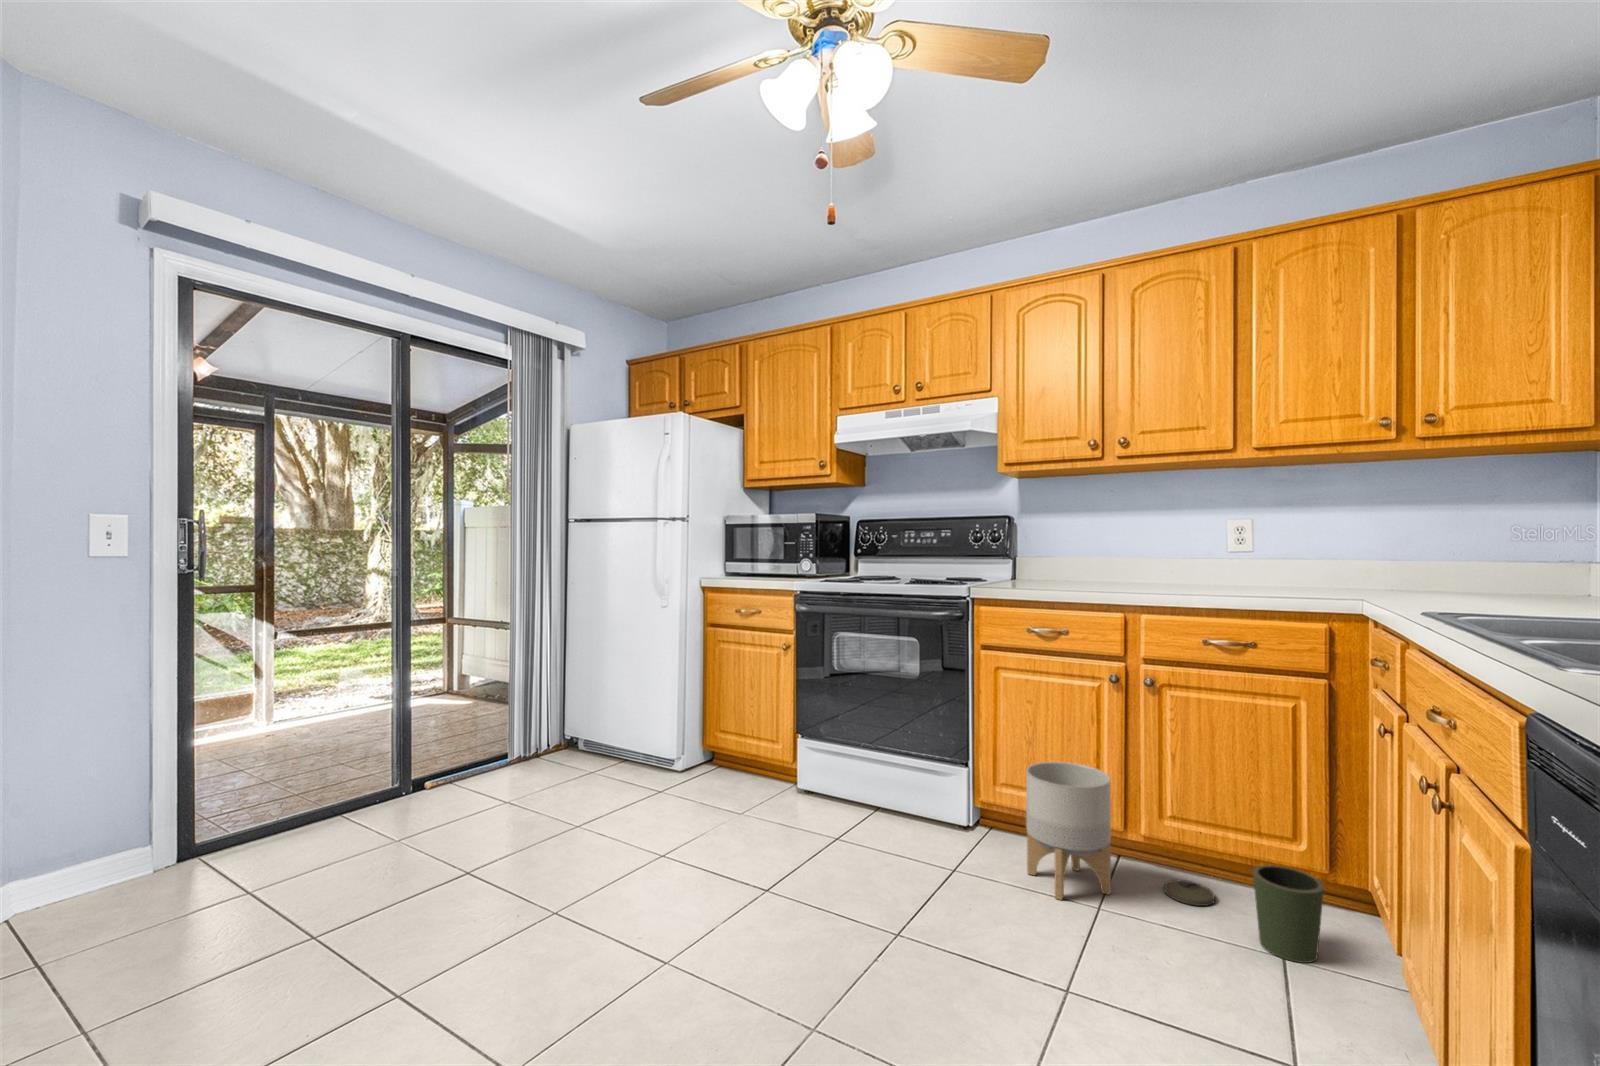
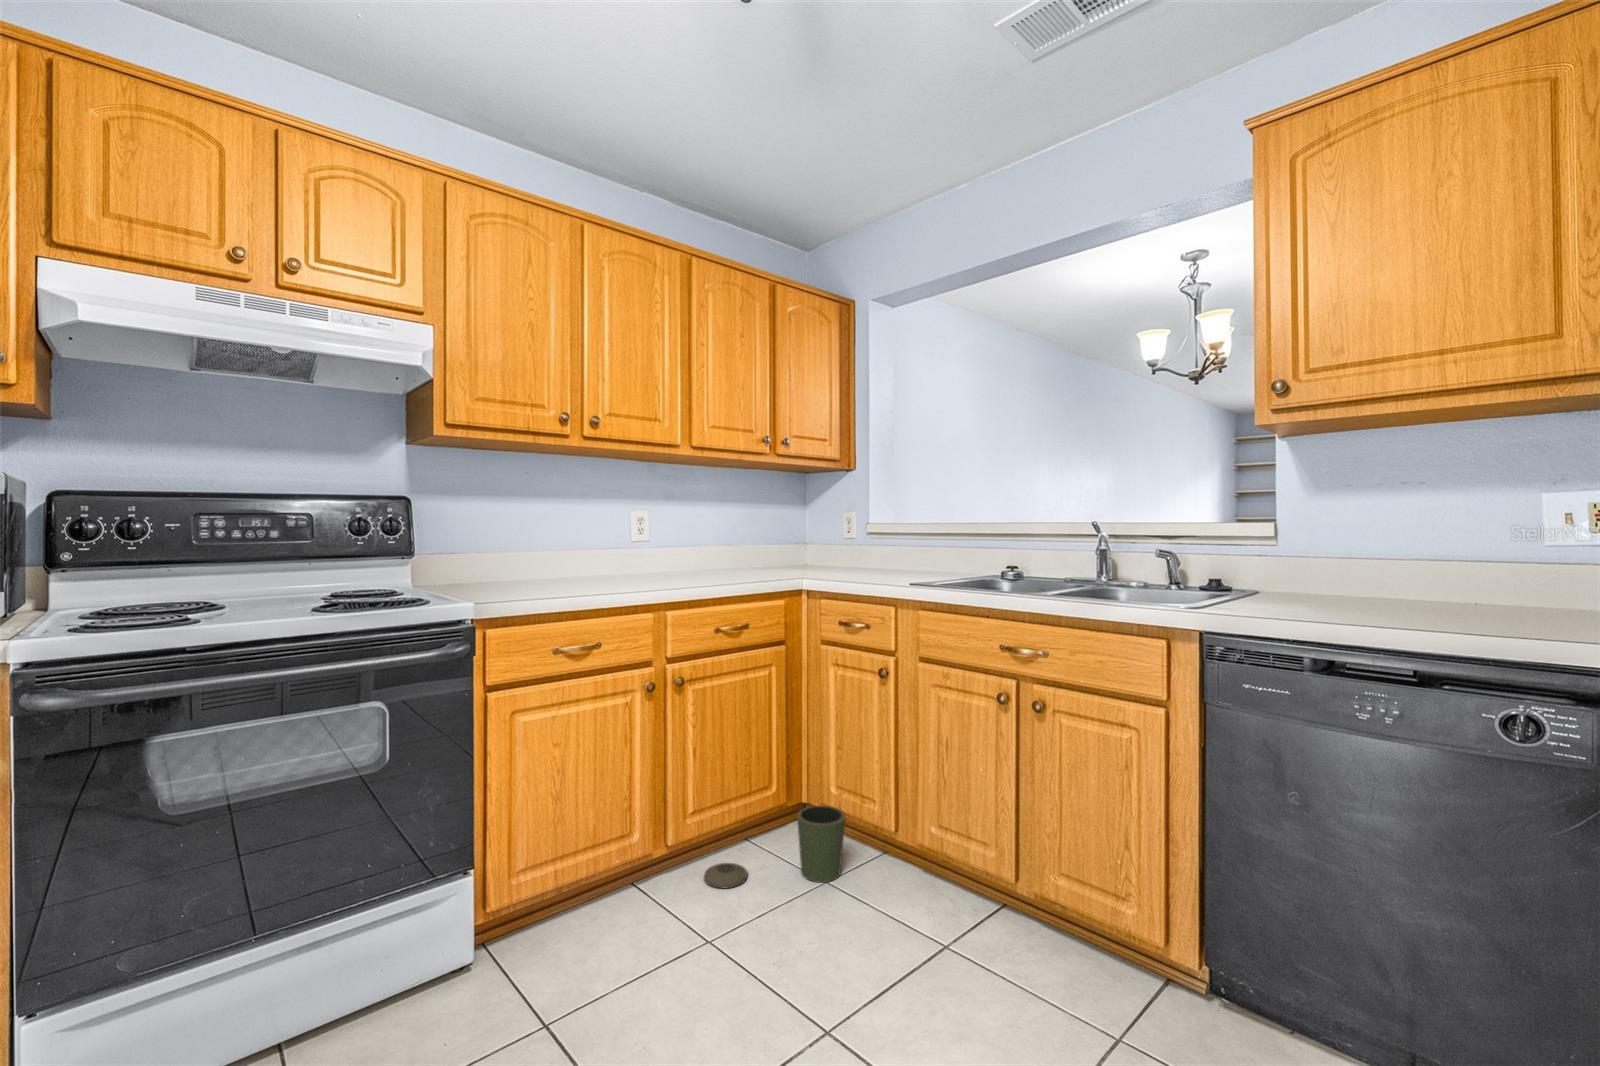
planter: present [1026,762,1111,900] -> none [610,792,704,958]

